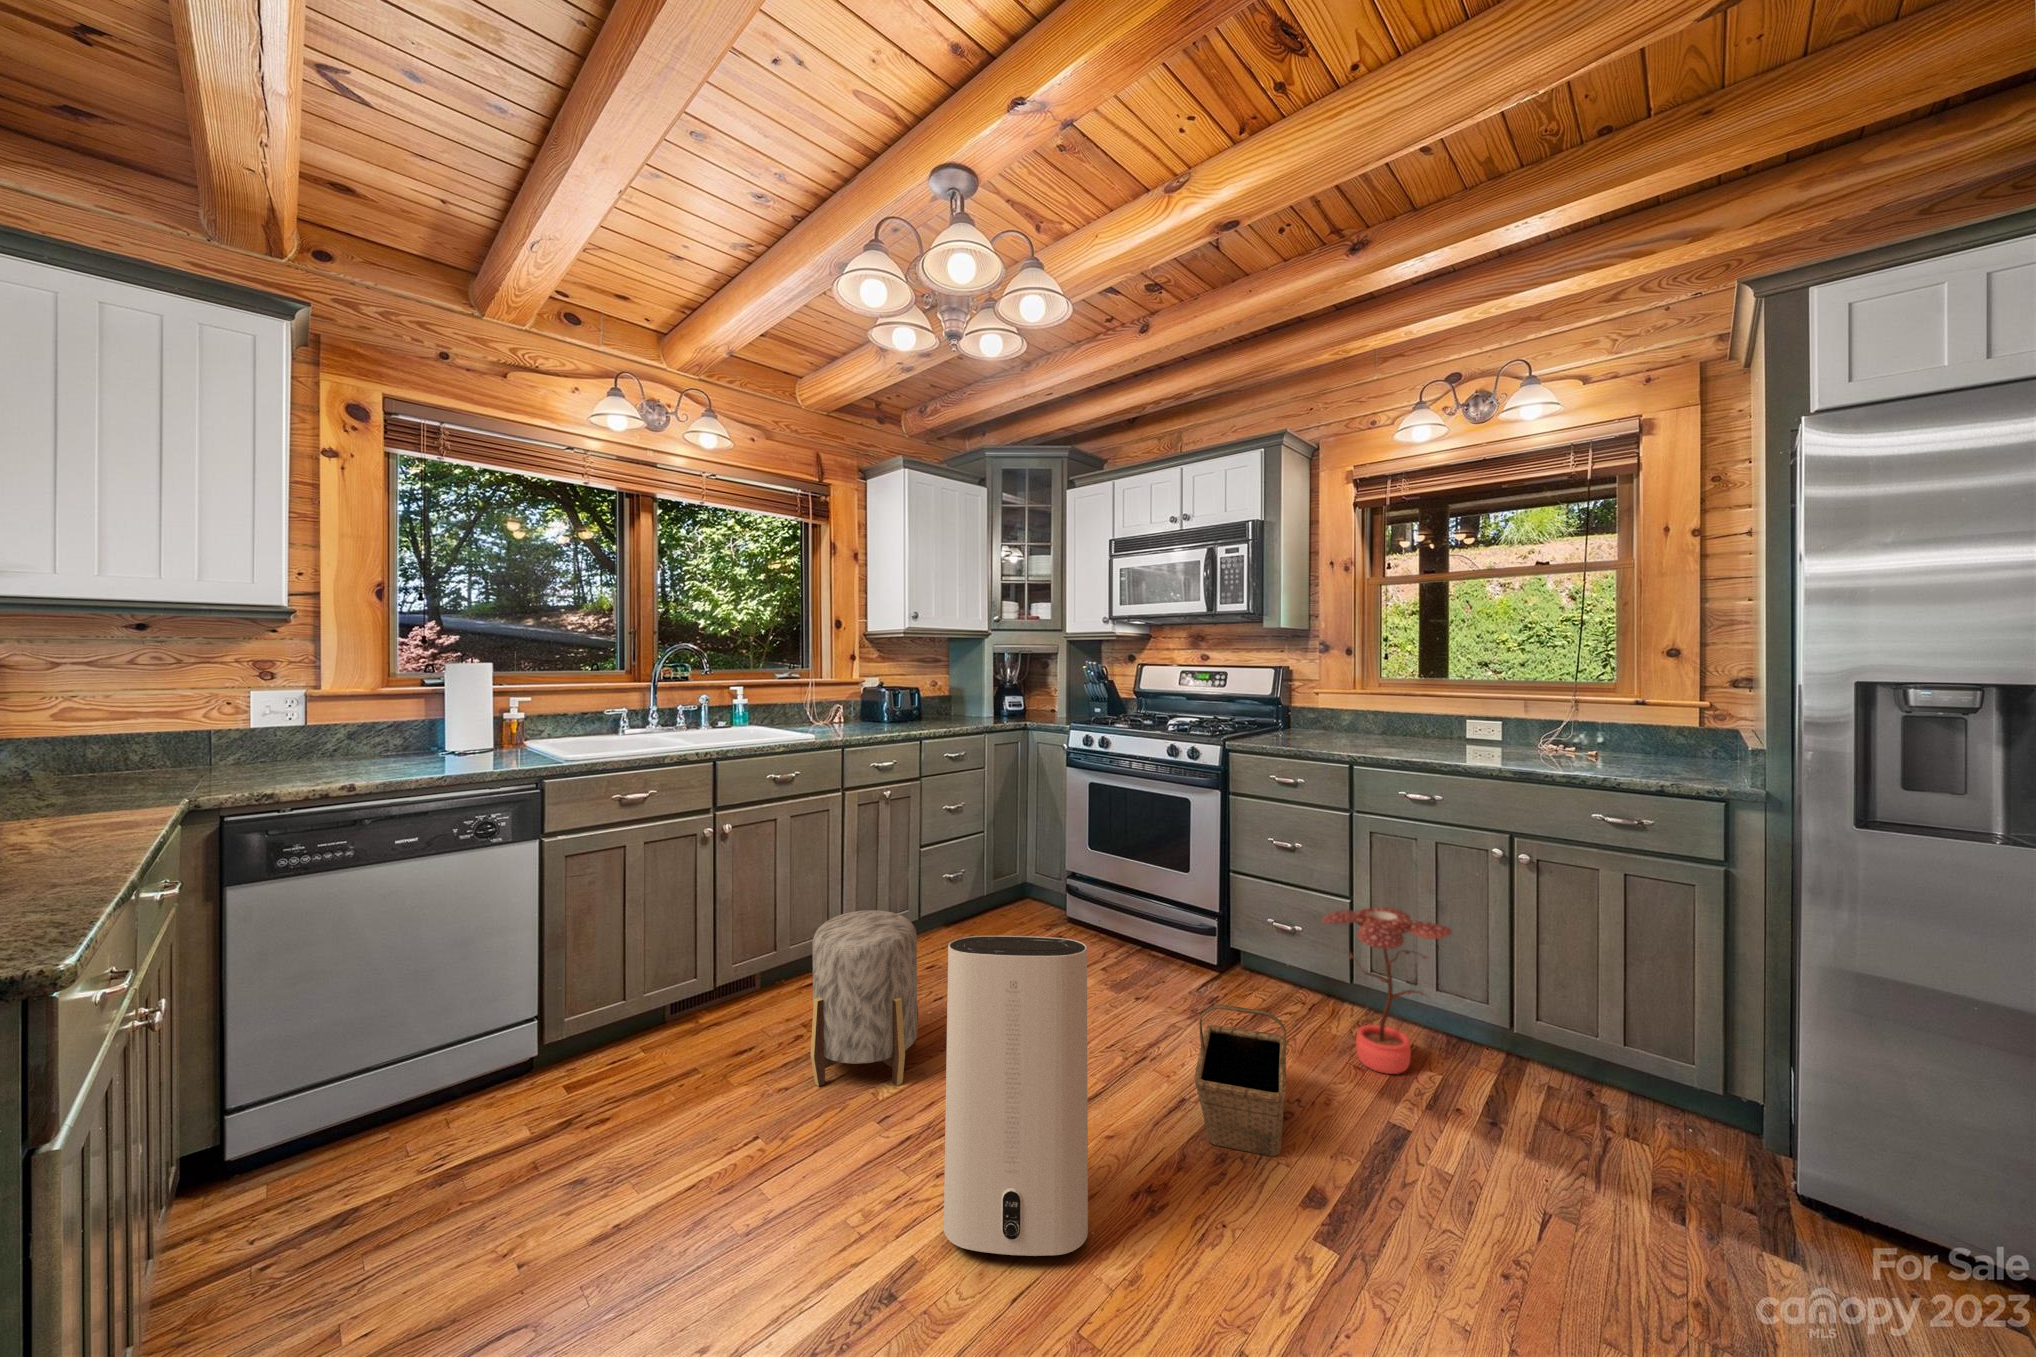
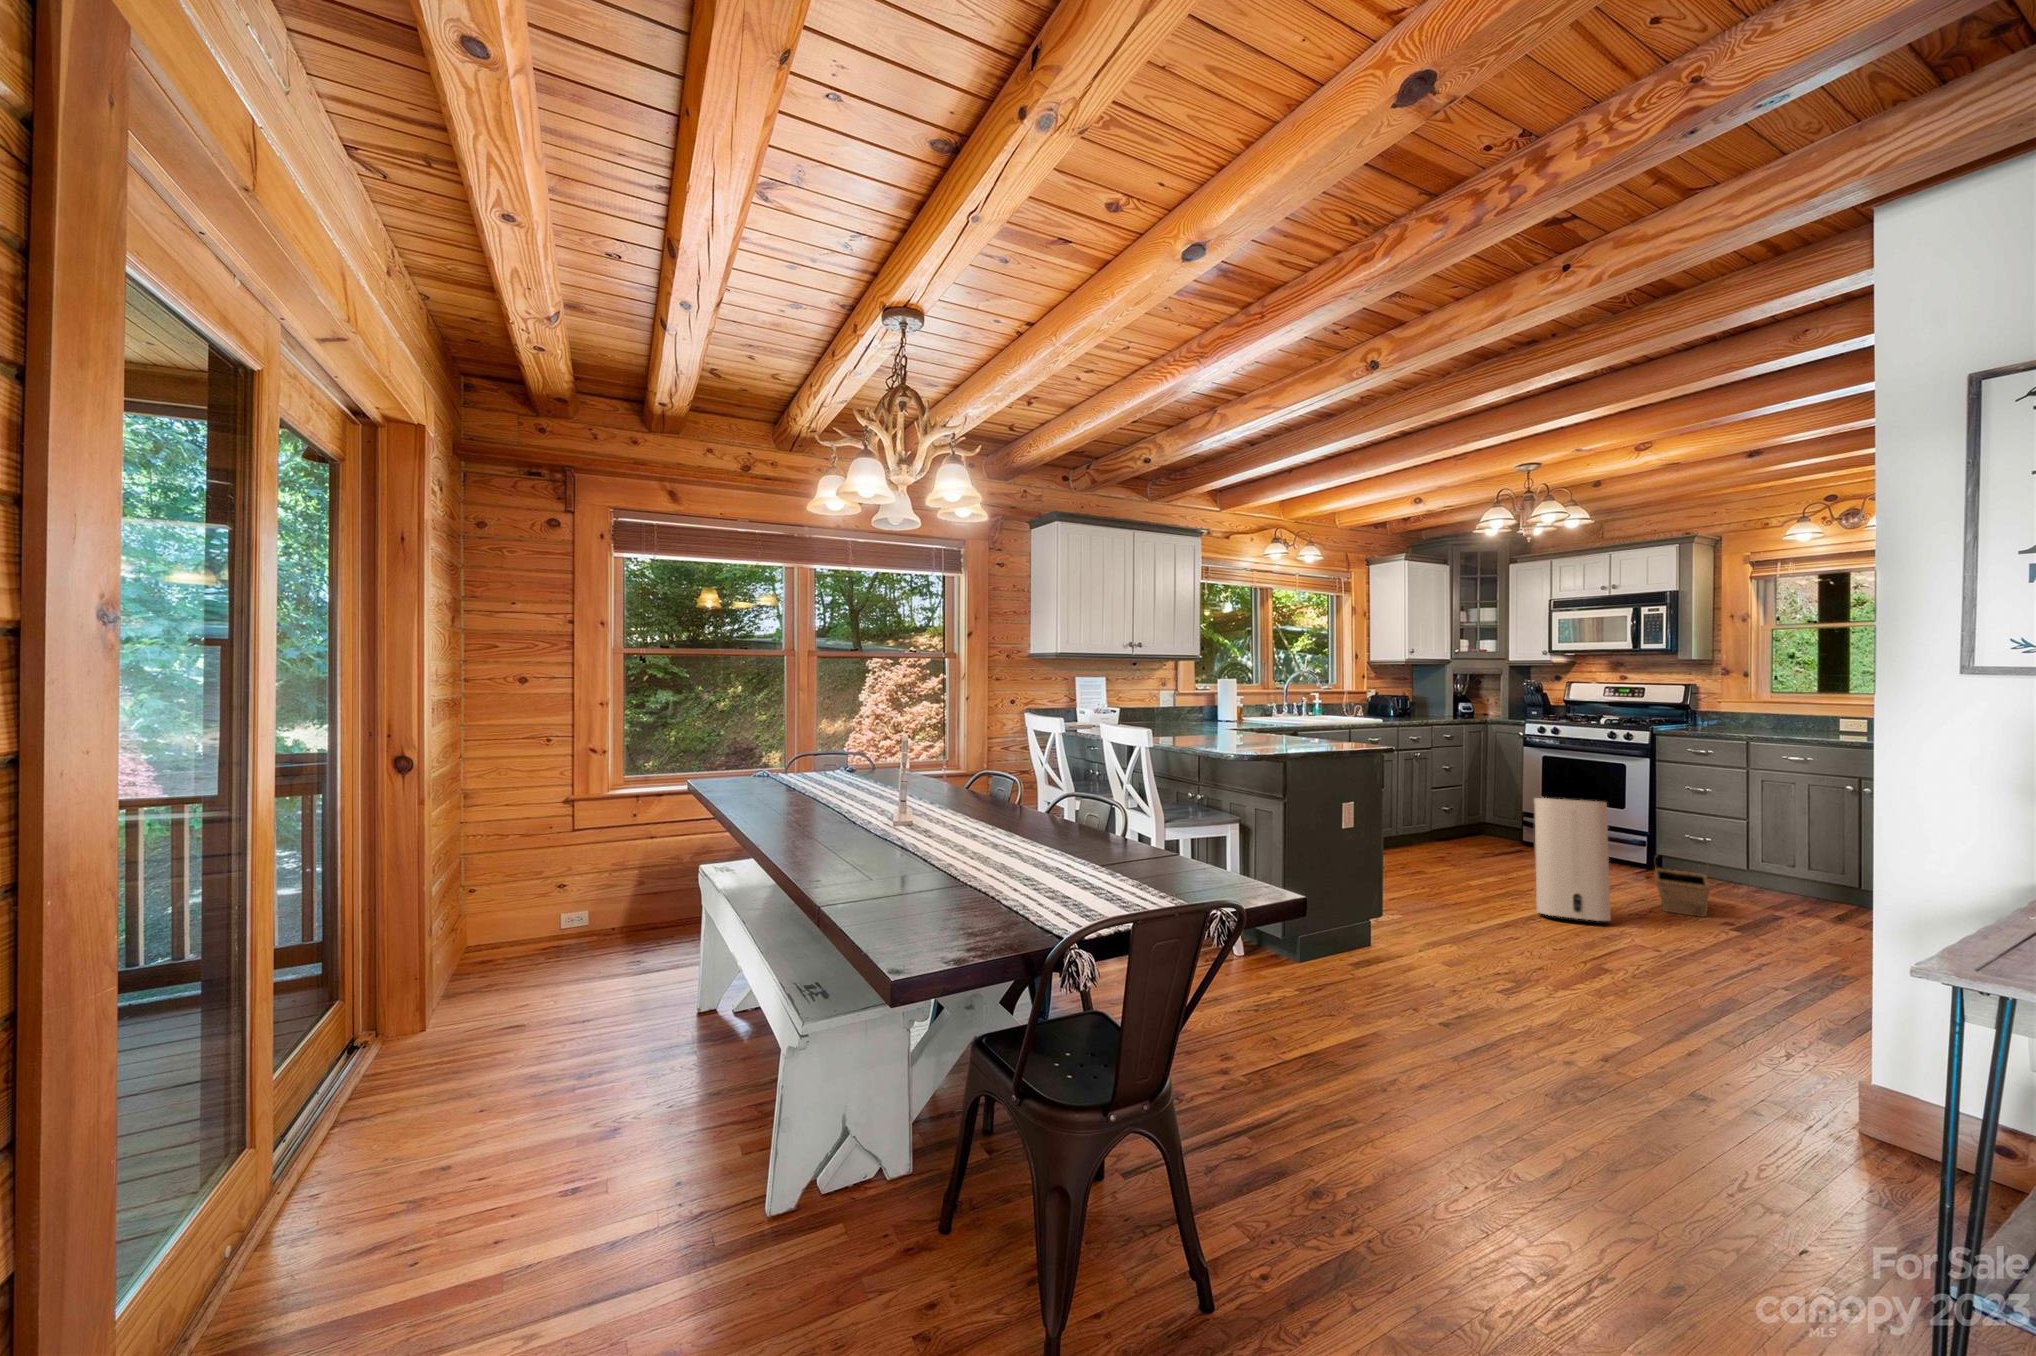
potted plant: present [1321,907,1452,1074] -> none [1728,818,1818,906]
stool: present [810,910,918,1086] -> none [1419,804,1477,885]

